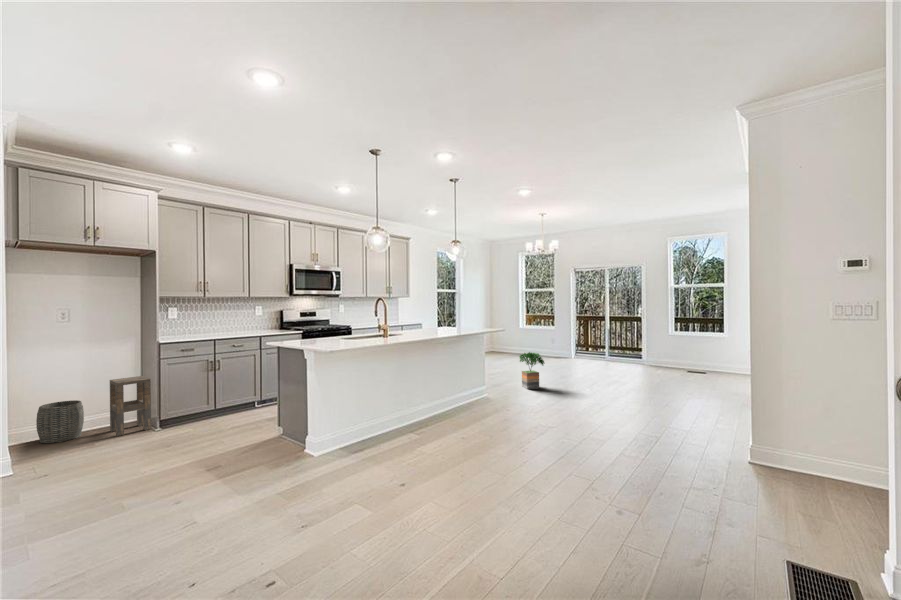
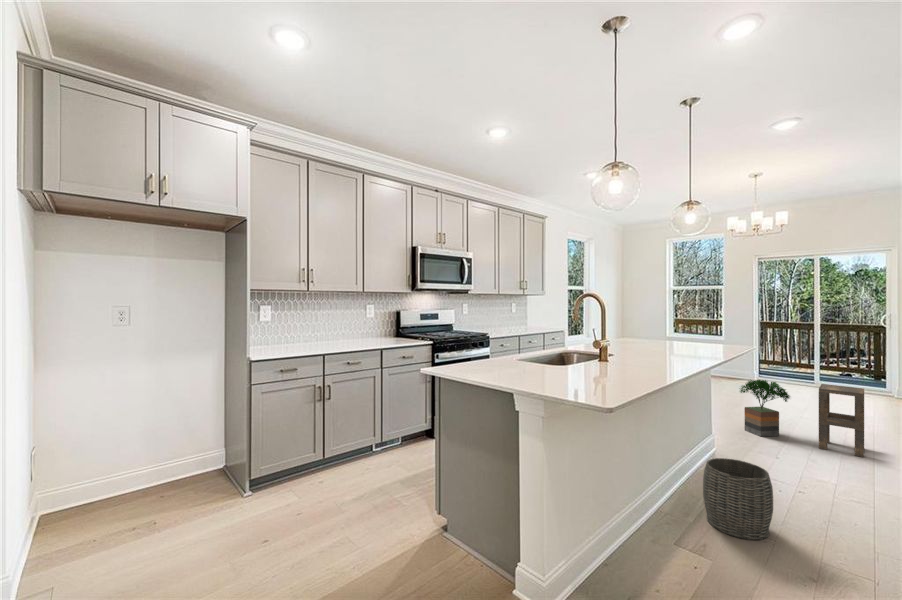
side table: present [110,376,151,436] -> present [819,384,864,457]
woven basket: present [36,400,84,443] -> present [703,458,773,540]

